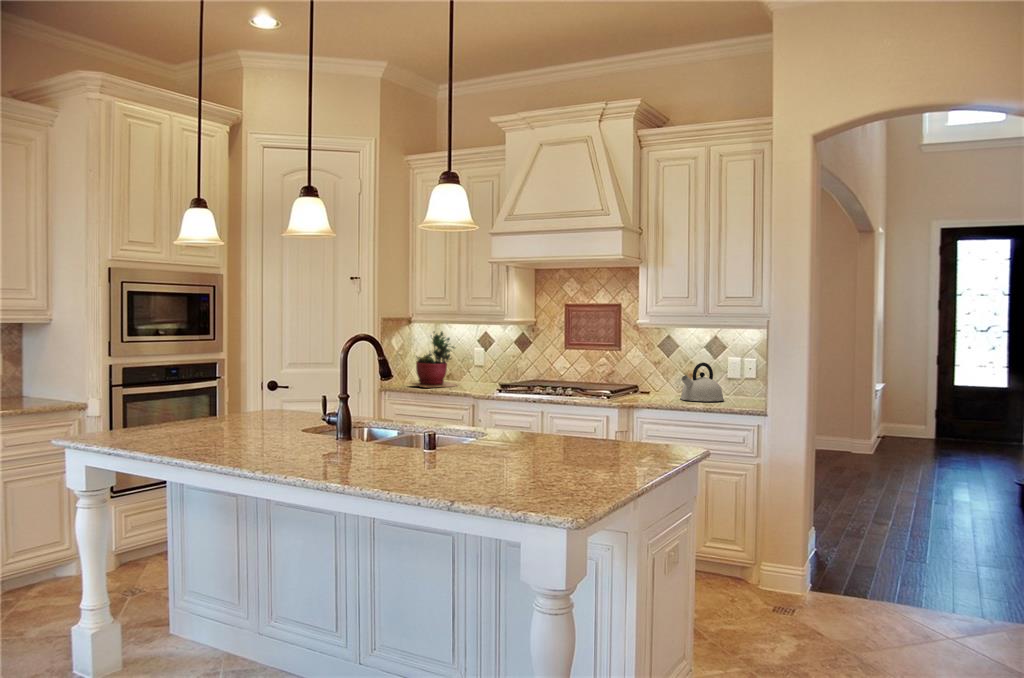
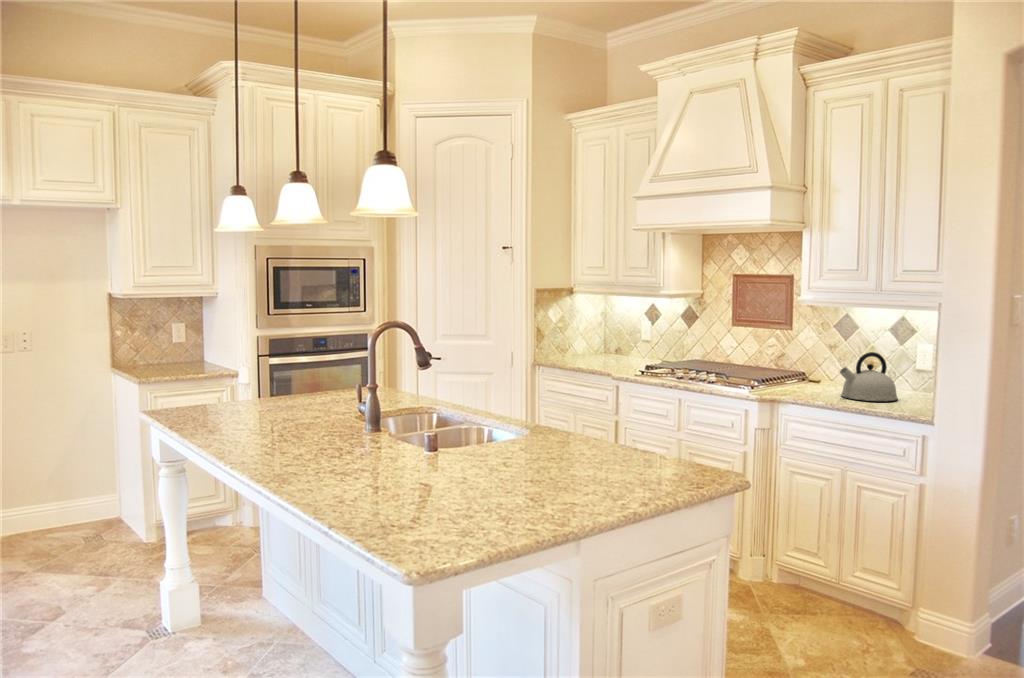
succulent plant: present [411,331,459,387] -> none [563,302,621,362]

